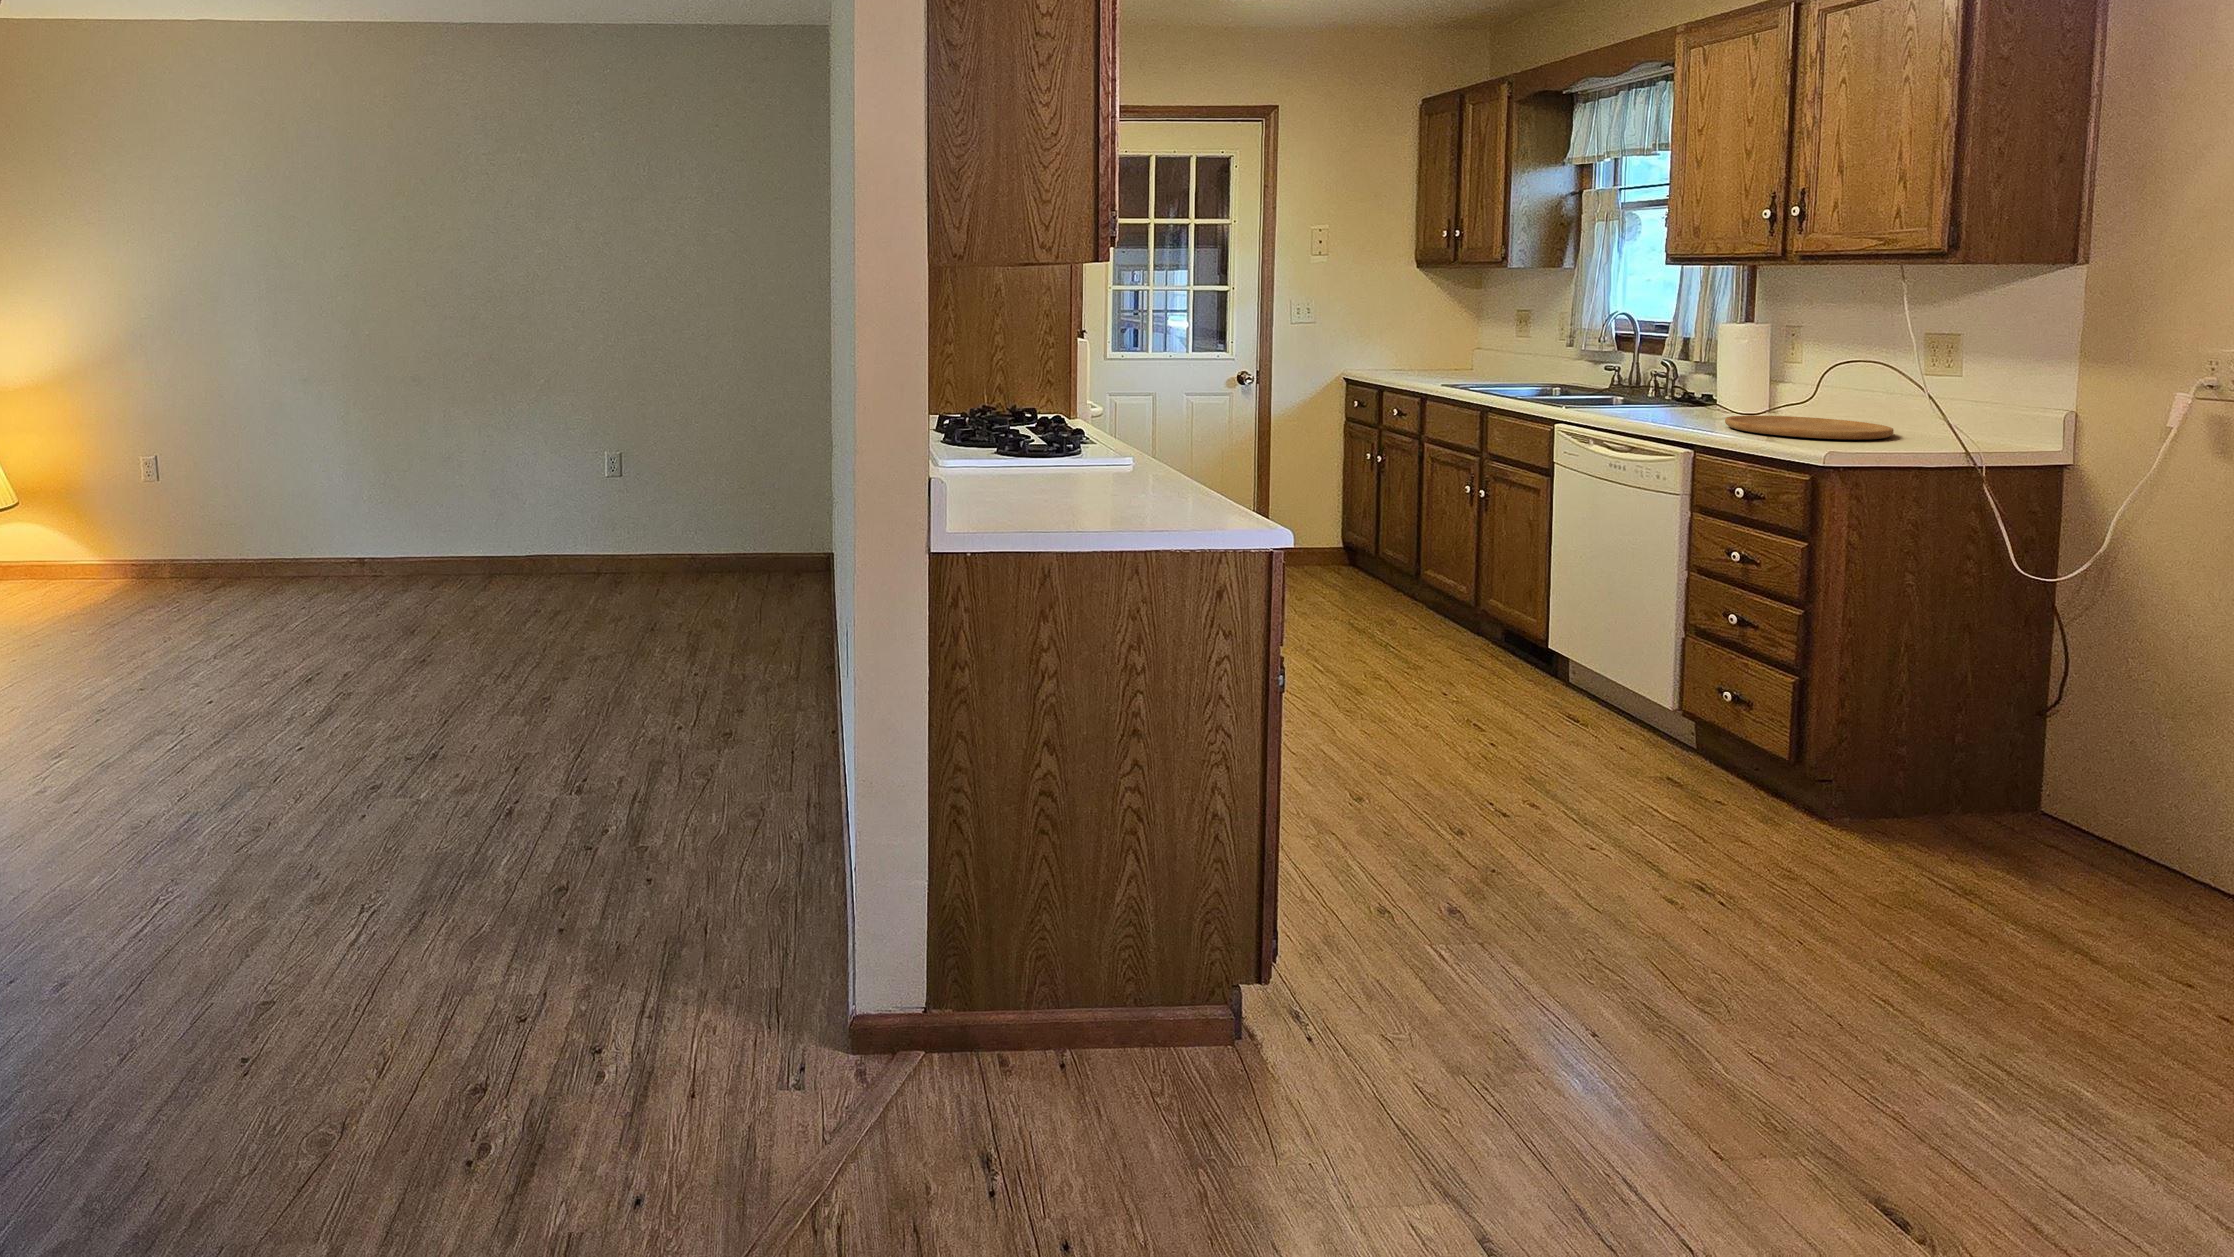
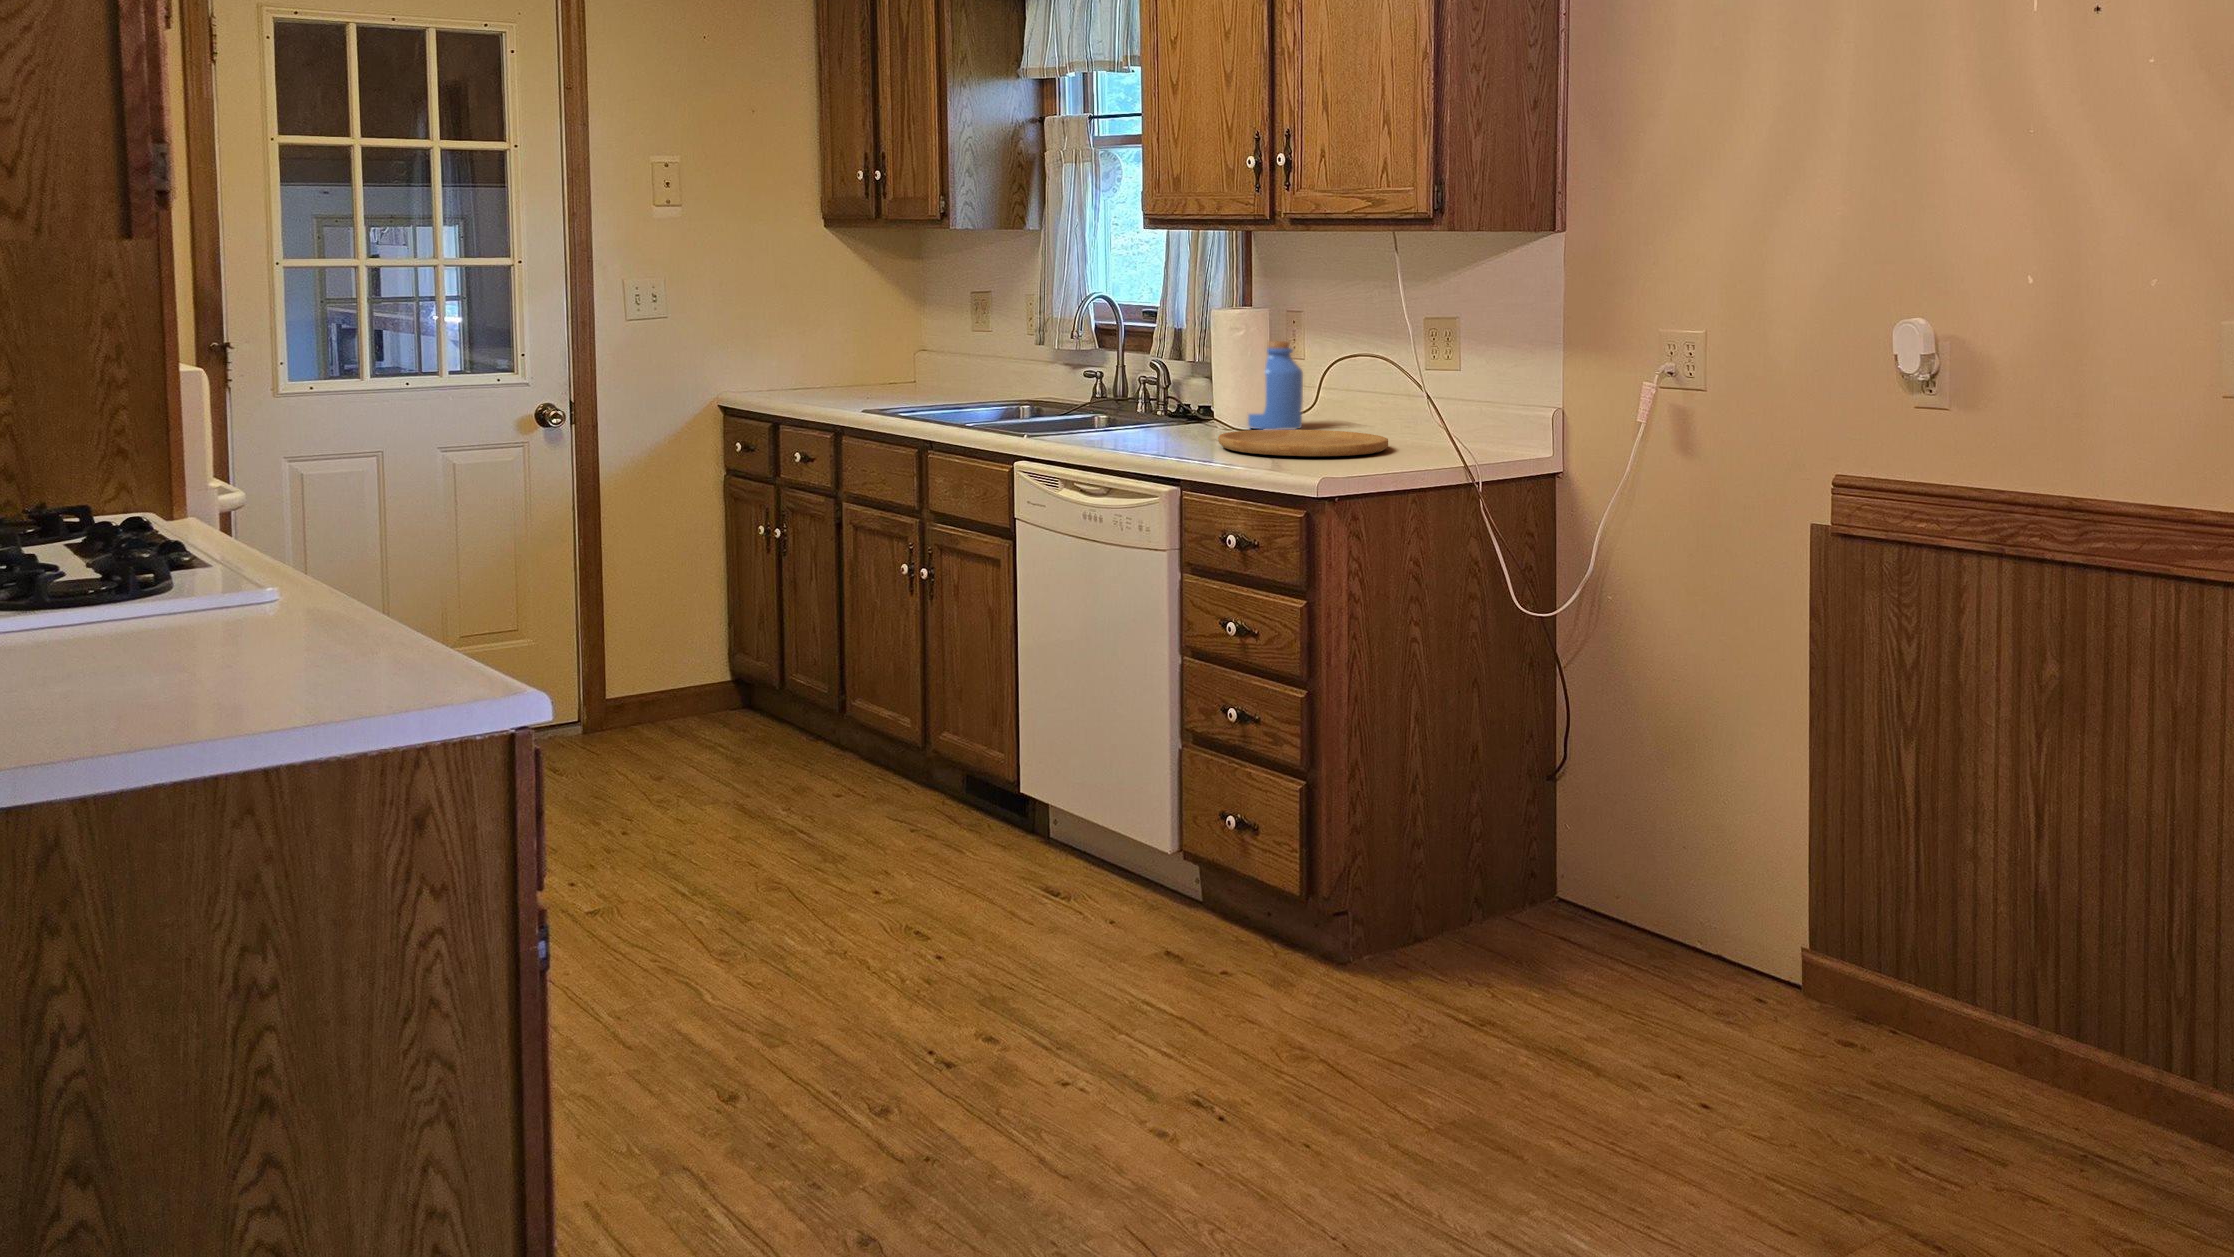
jar: none [1752,349,1809,417] -> present [1248,341,1303,430]

